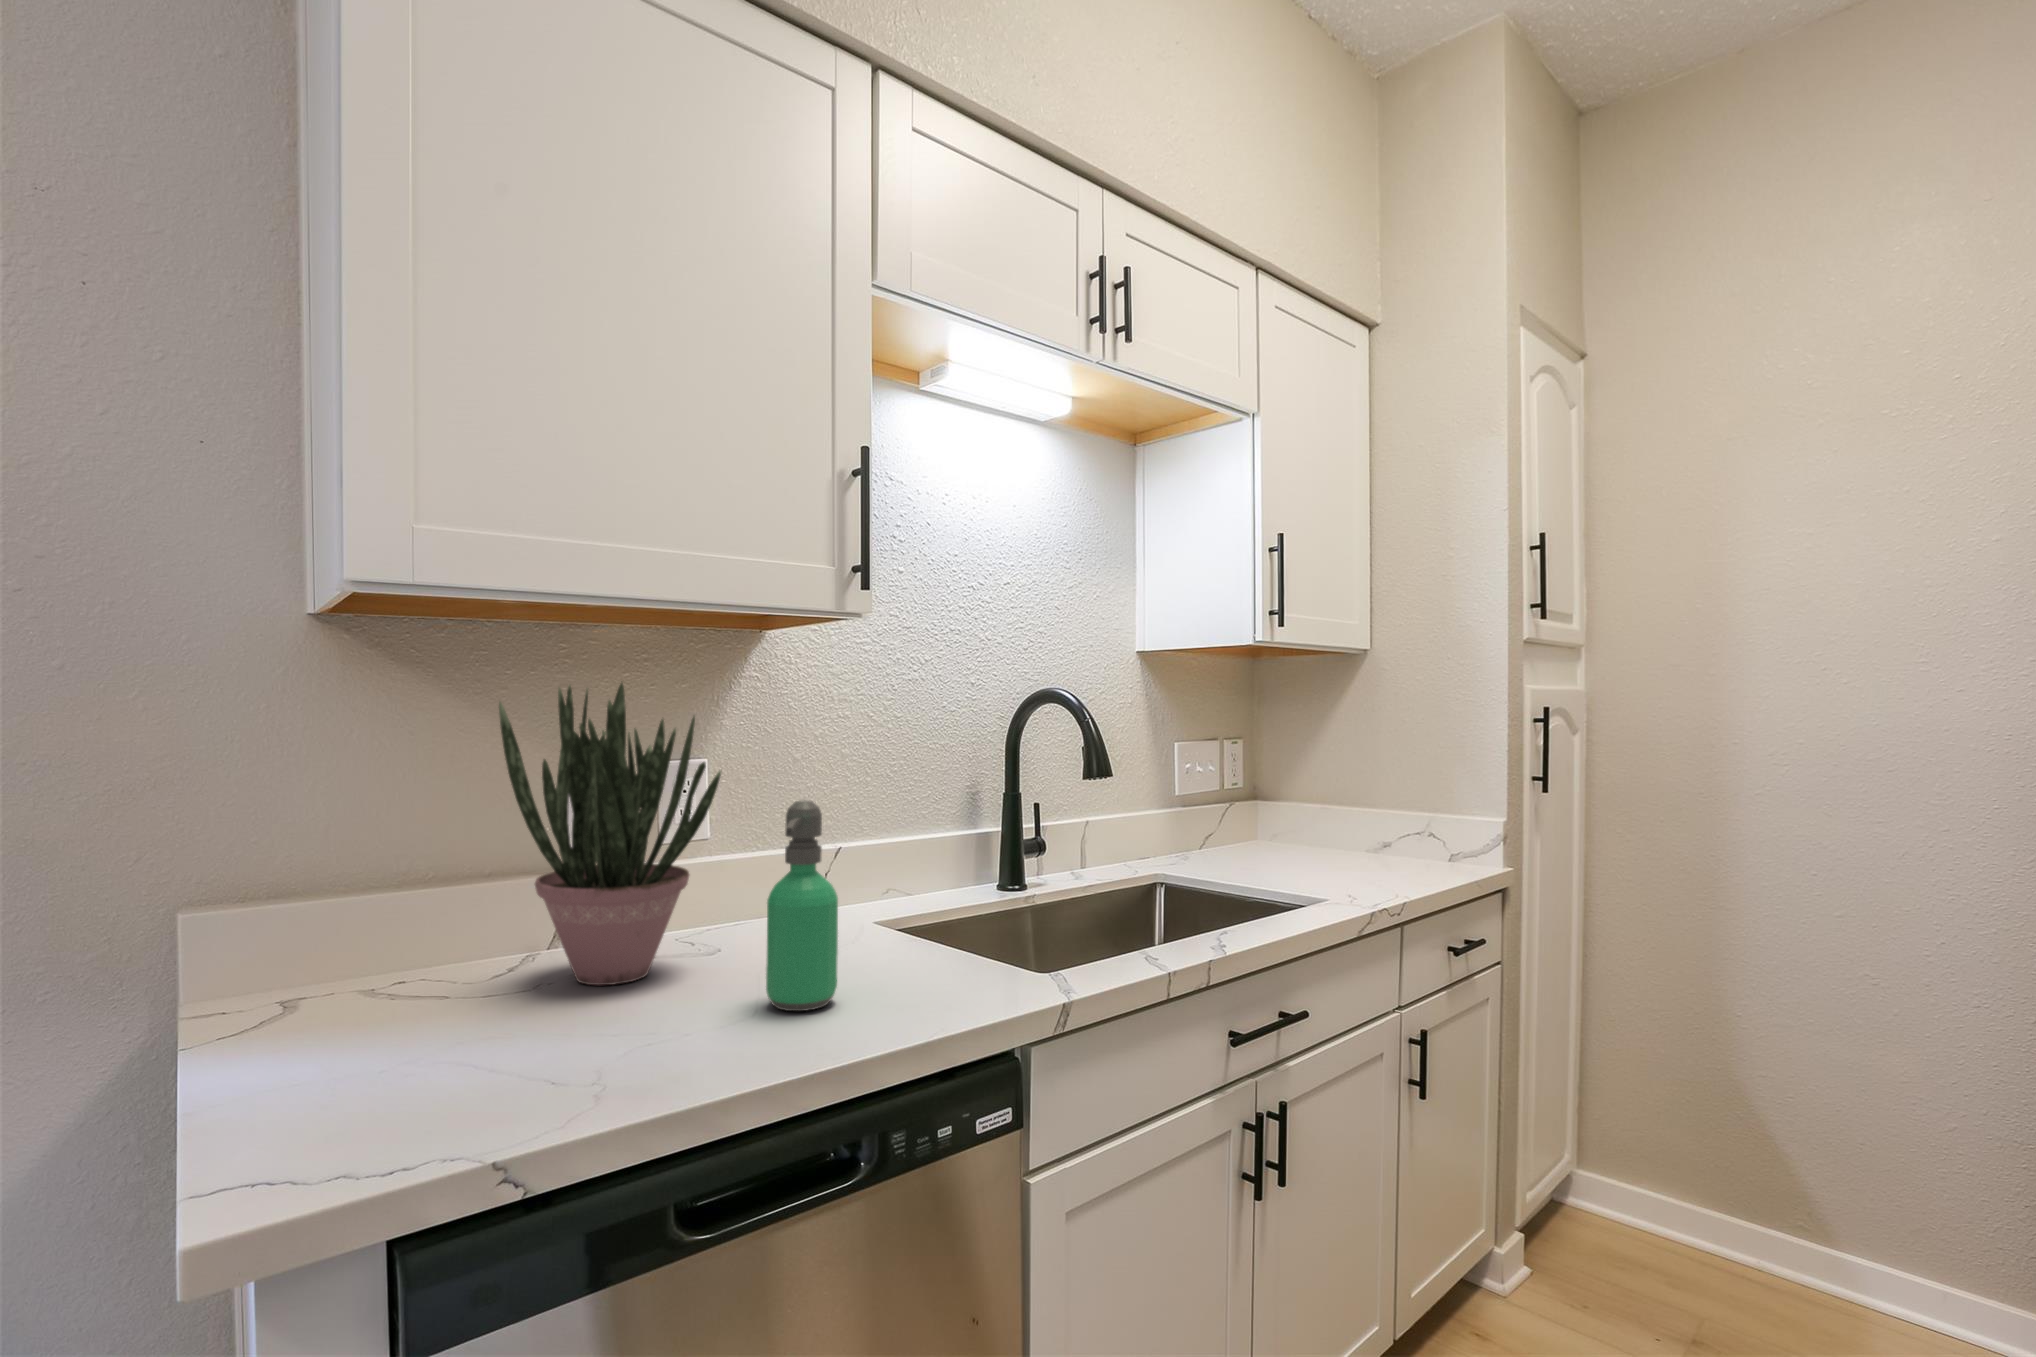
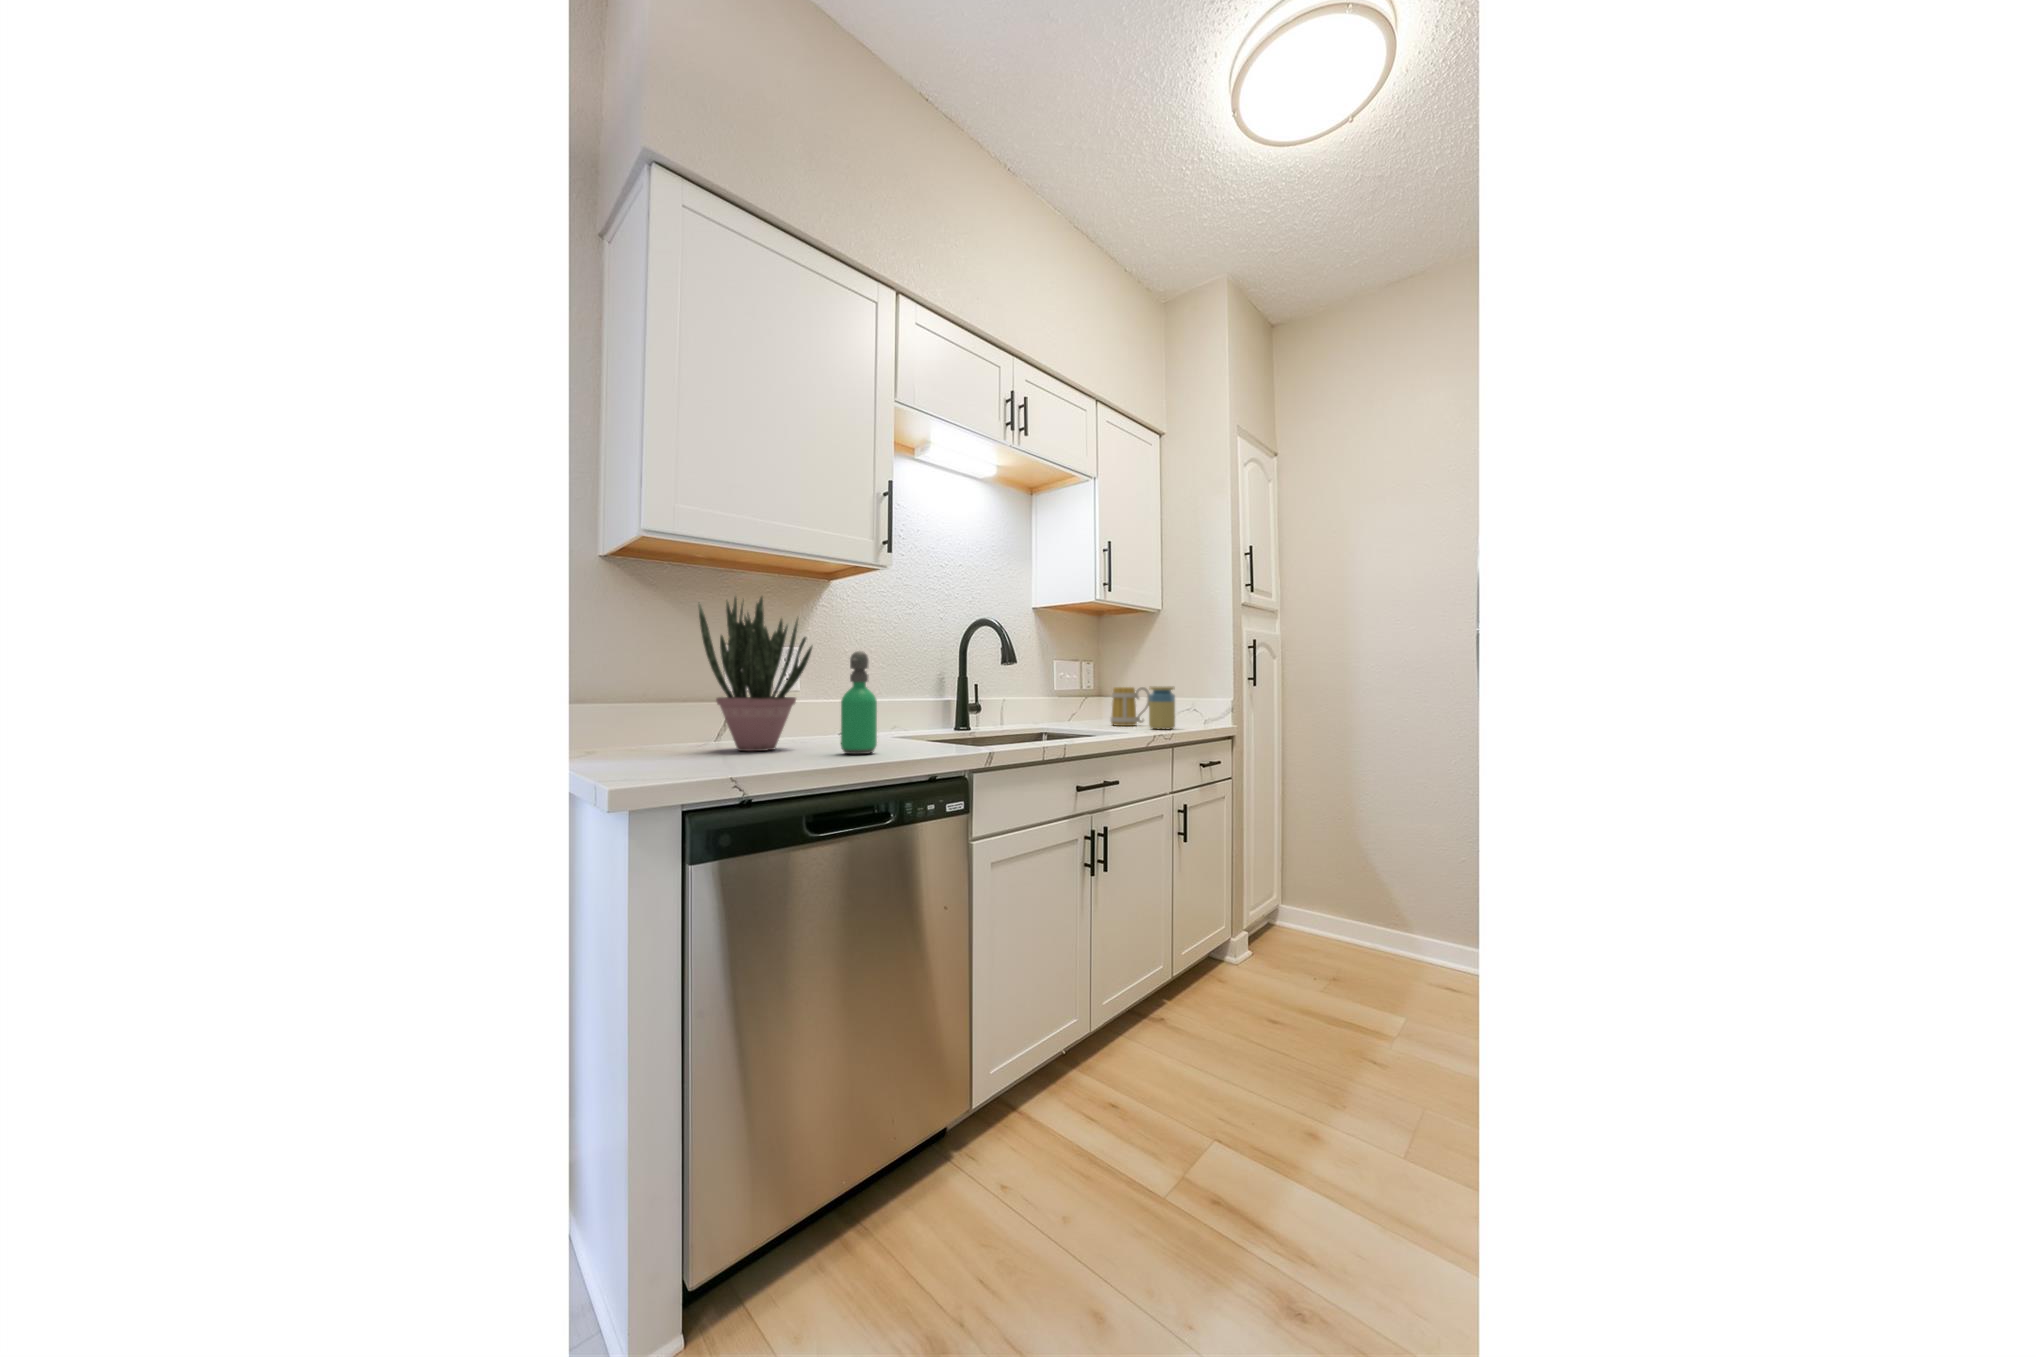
mug: none [1274,784,1348,857] -> present [1111,687,1150,726]
jar: none [1350,794,1400,877] -> present [1149,687,1175,729]

